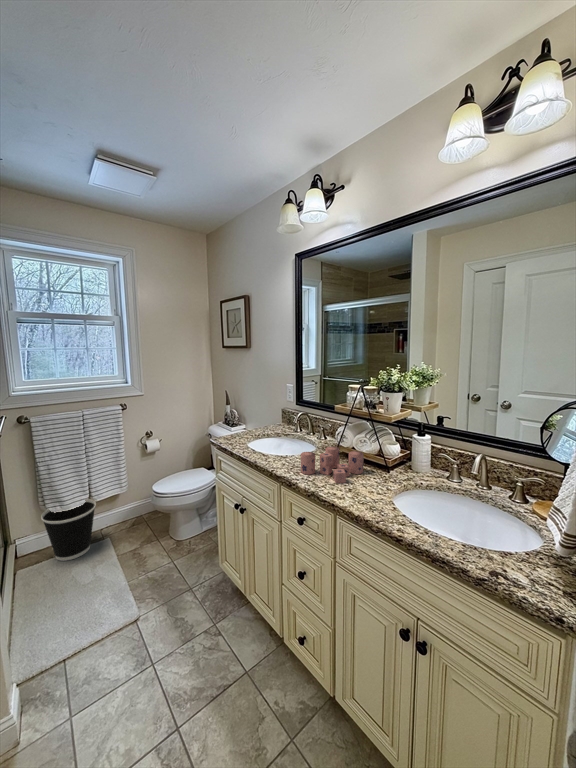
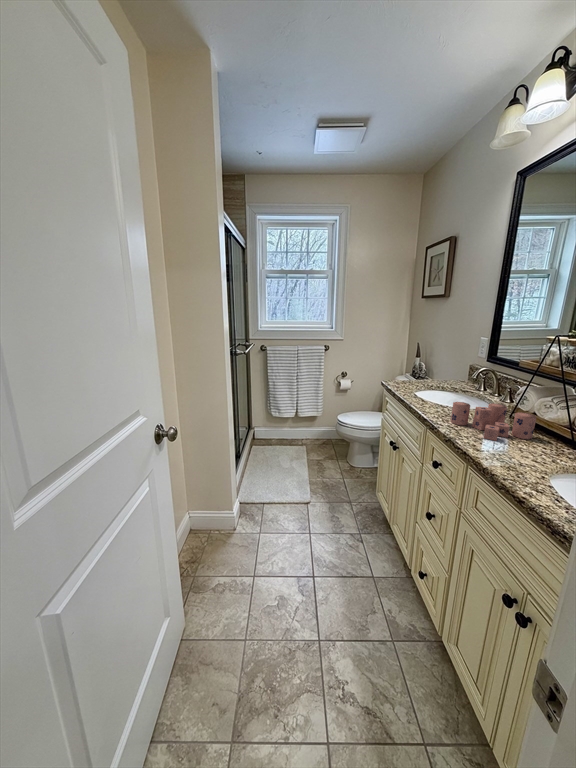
wastebasket: present [41,499,96,561] -> none [266,412,299,451]

